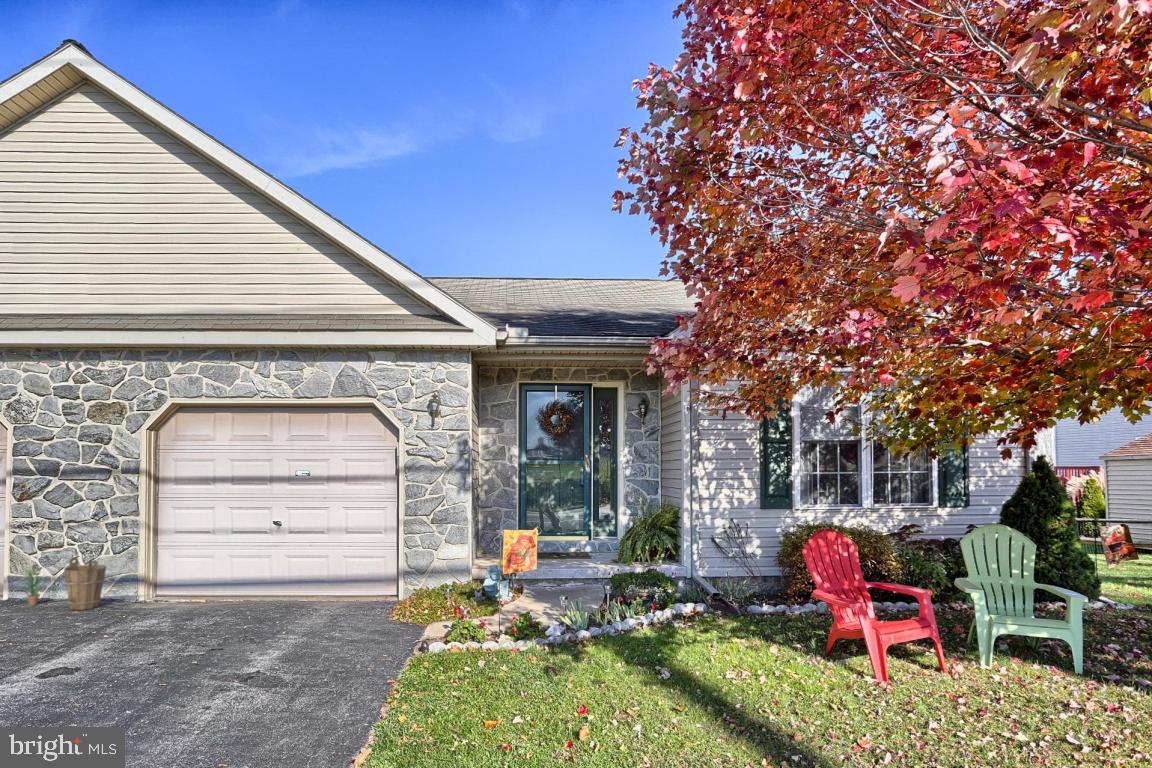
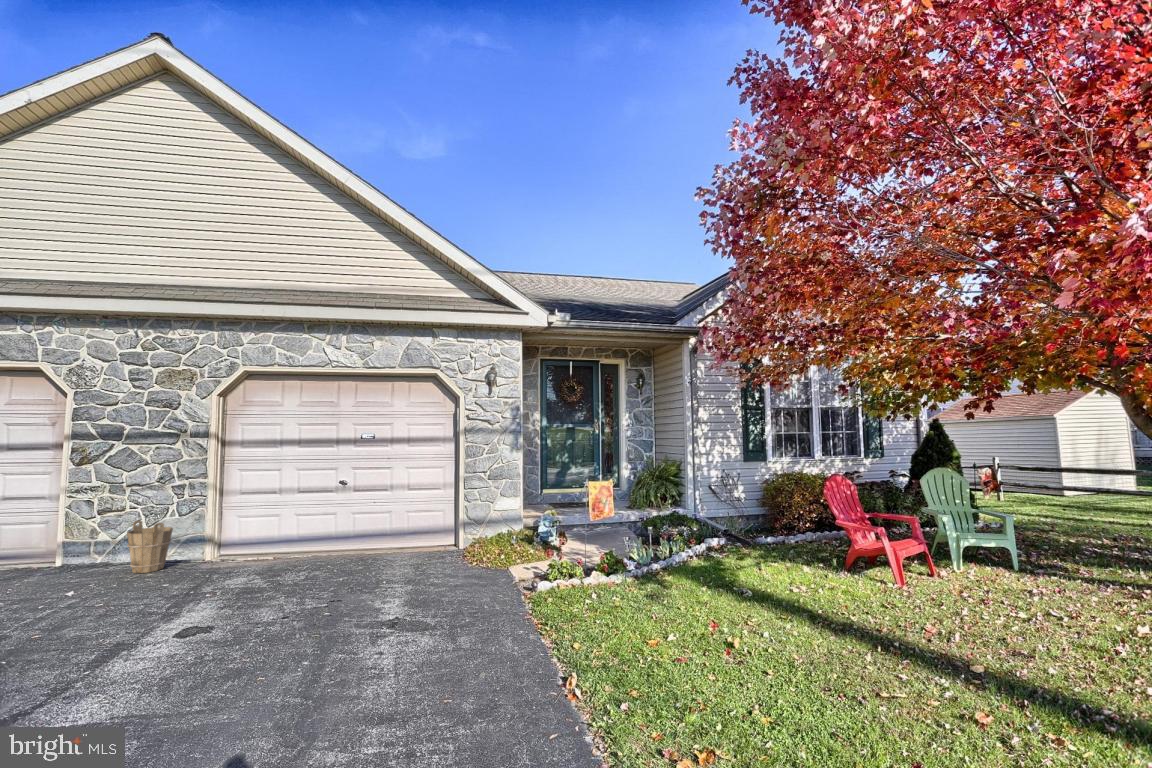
potted plant: present [23,570,42,605] -> none [77,532,105,570]

